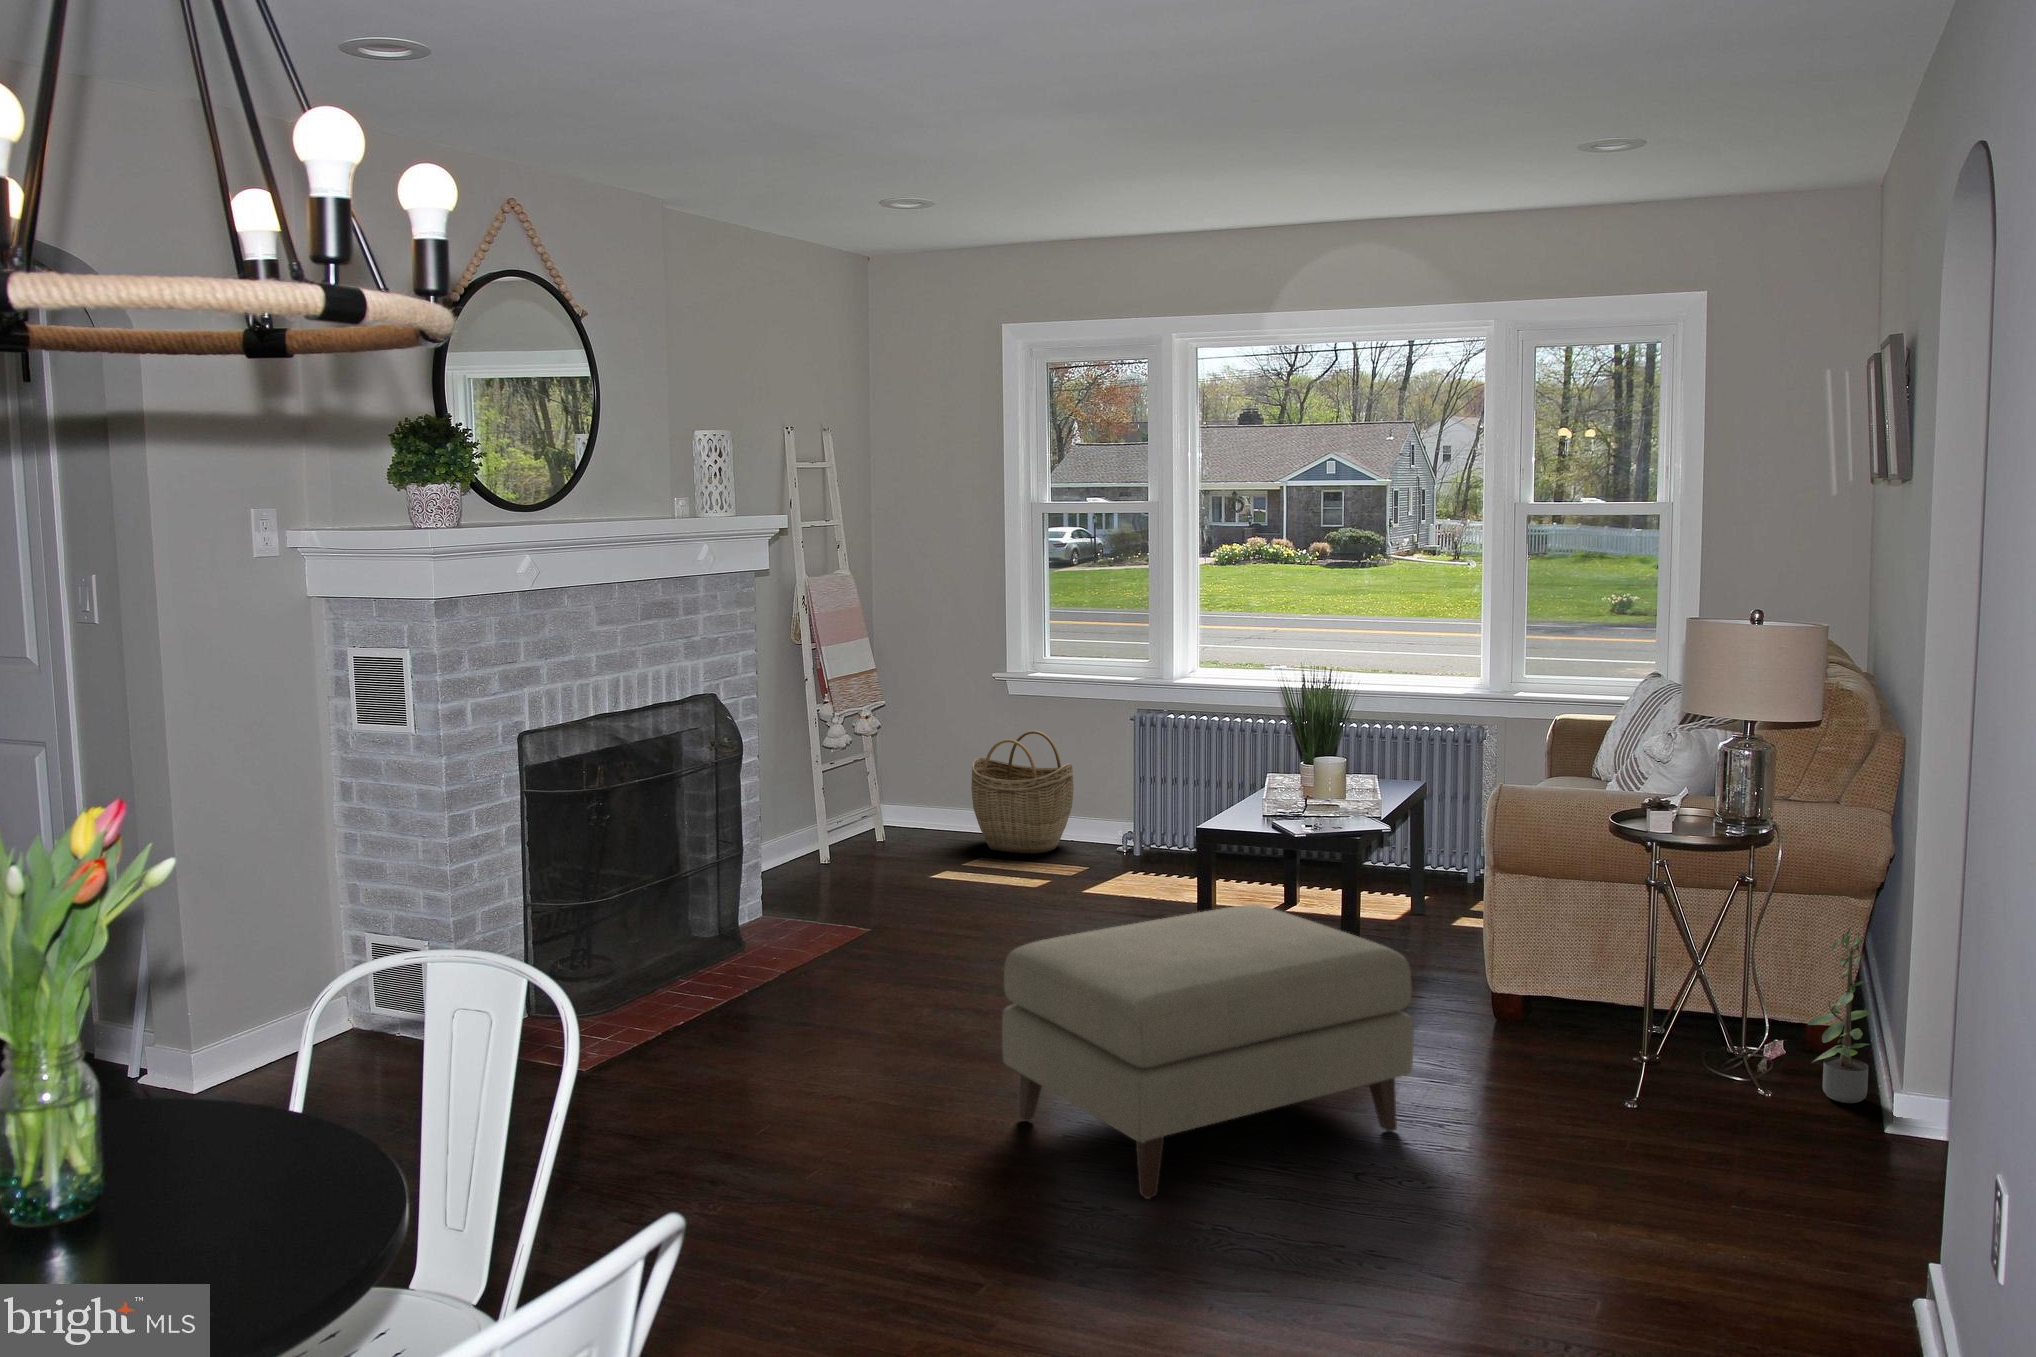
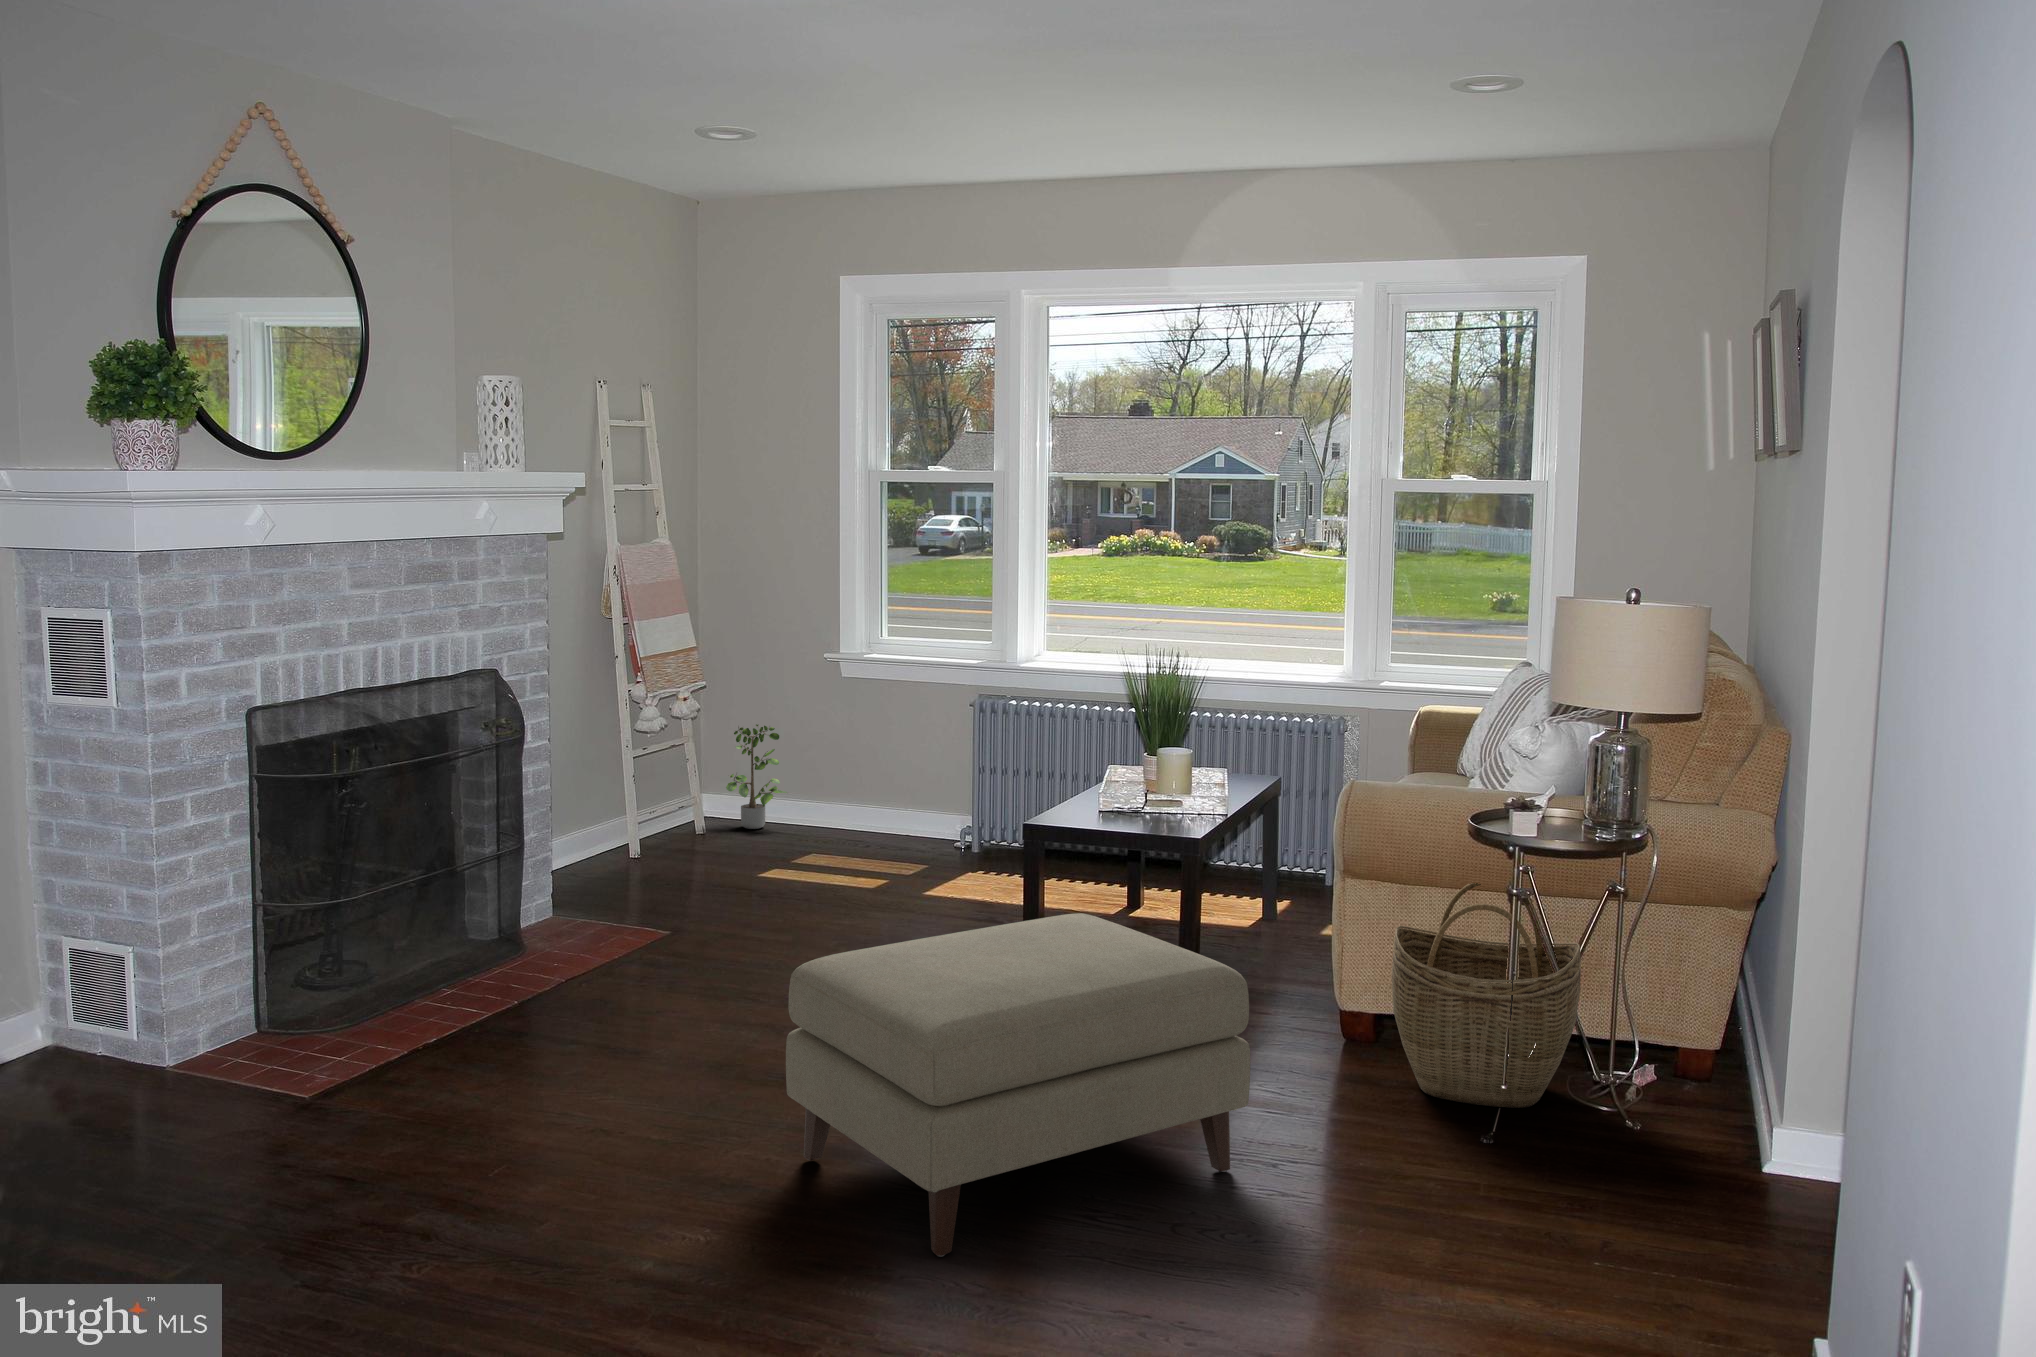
woven basket: present [971,731,1074,853] -> present [1392,883,1581,1108]
potted plant: present [1808,927,1872,1103] -> present [726,724,787,829]

